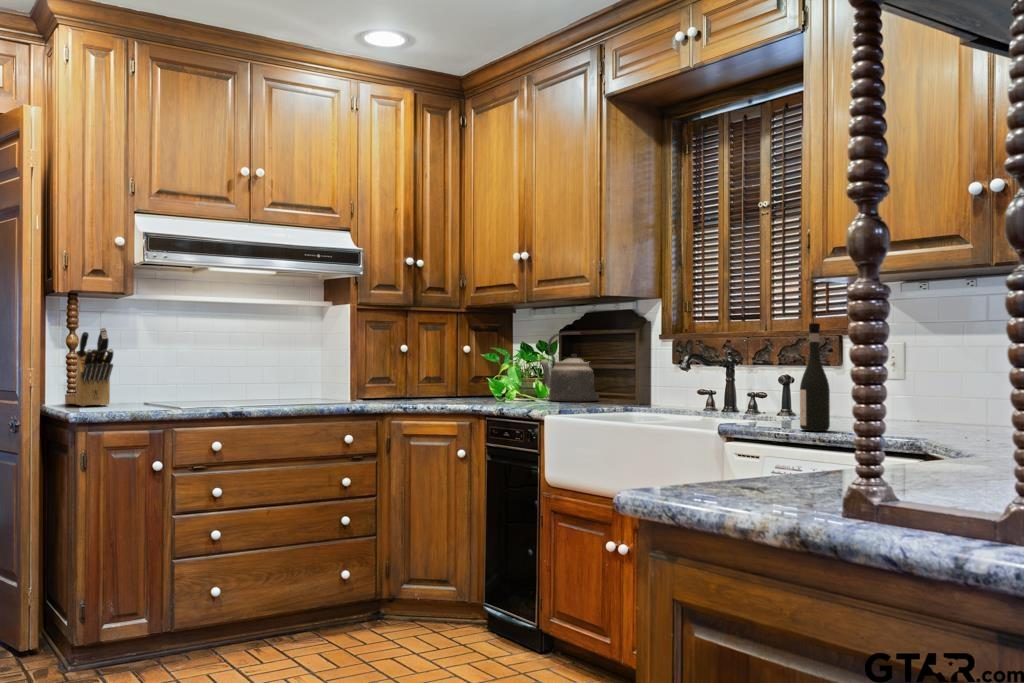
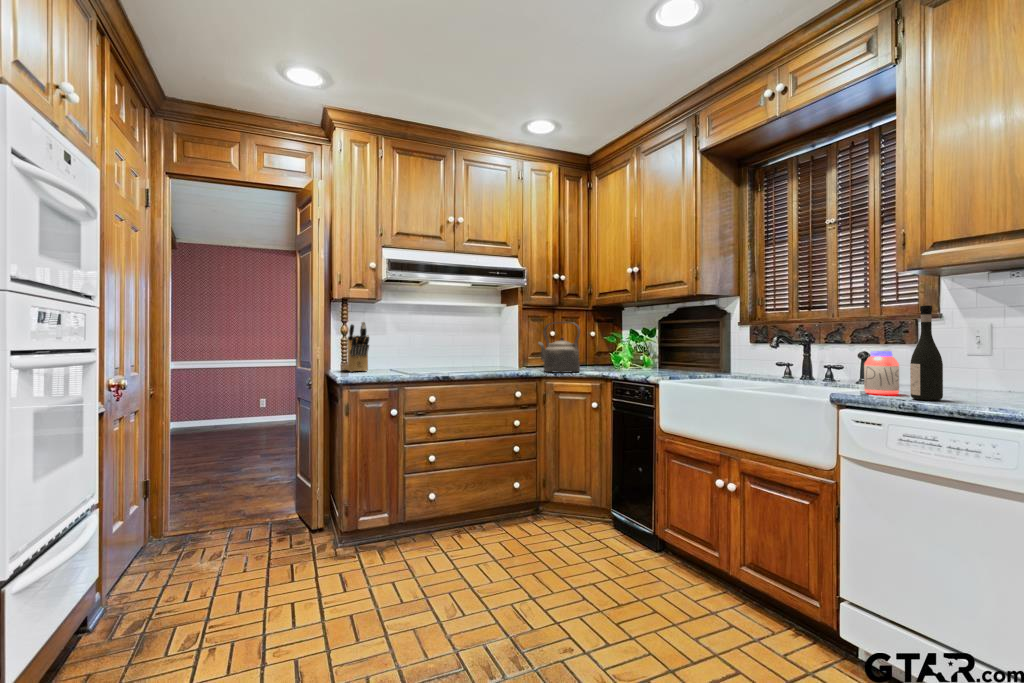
kettle: present [540,332,599,402] -> present [538,322,581,373]
jar: none [765,375,799,426] -> present [864,351,899,395]

